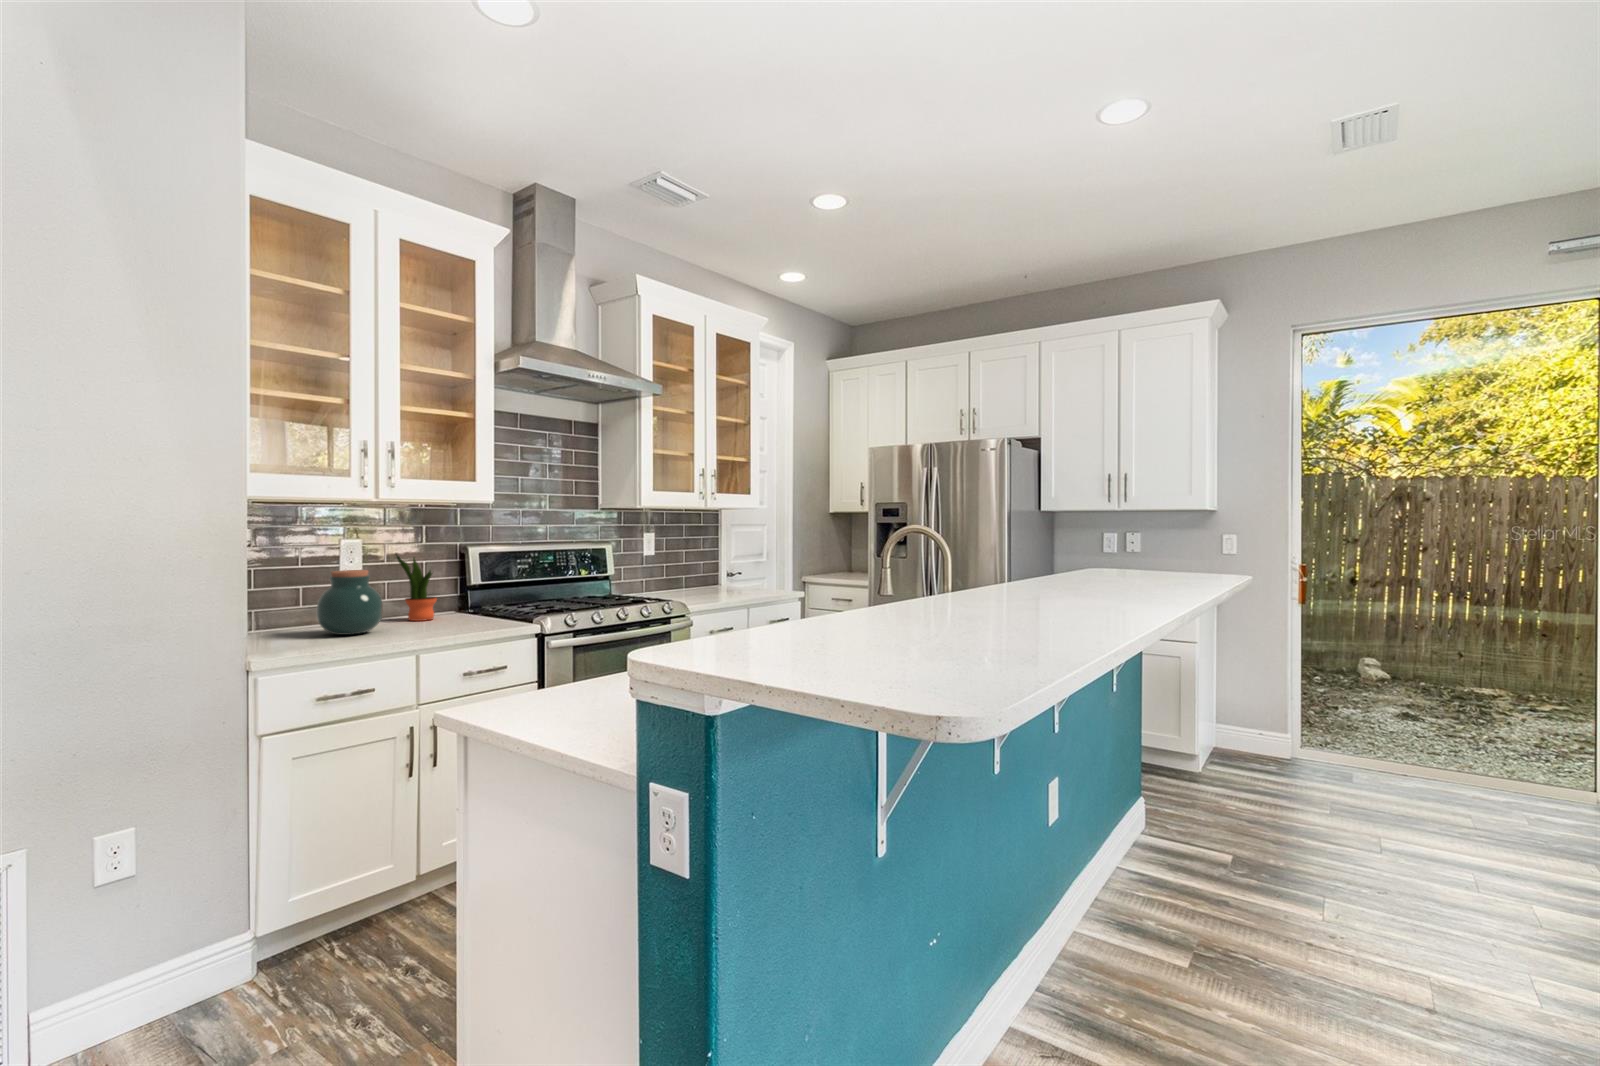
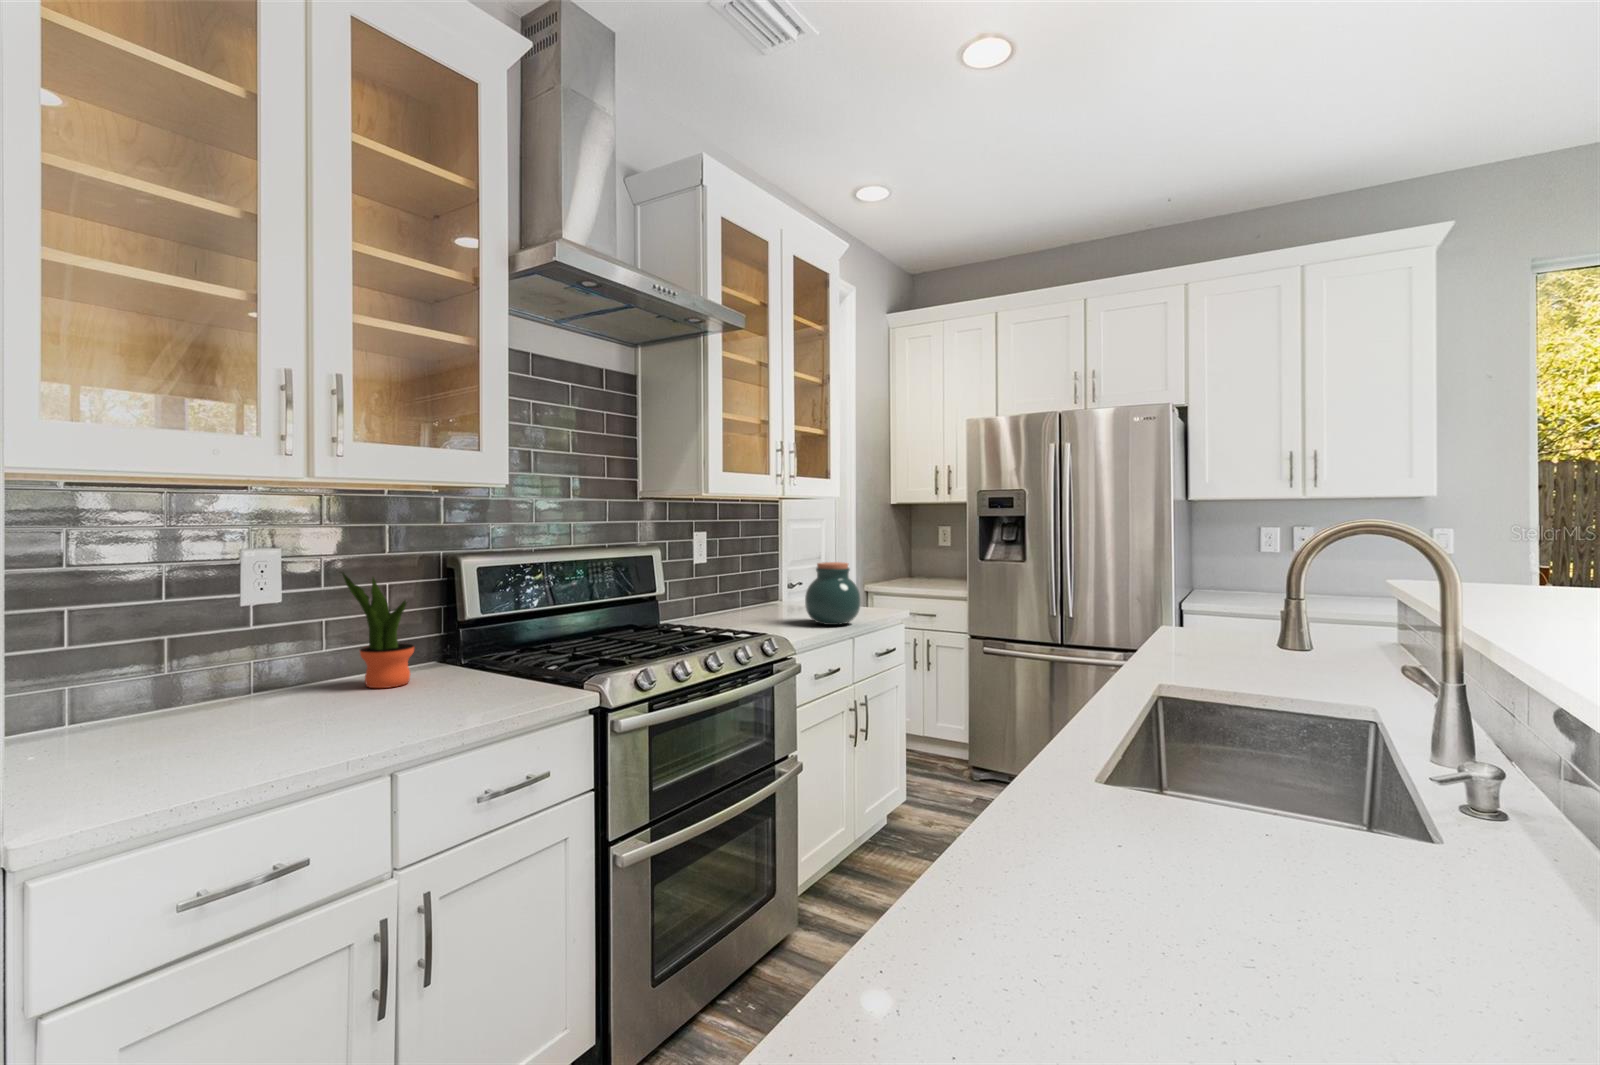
jar: present [317,570,383,635] -> present [805,562,861,625]

